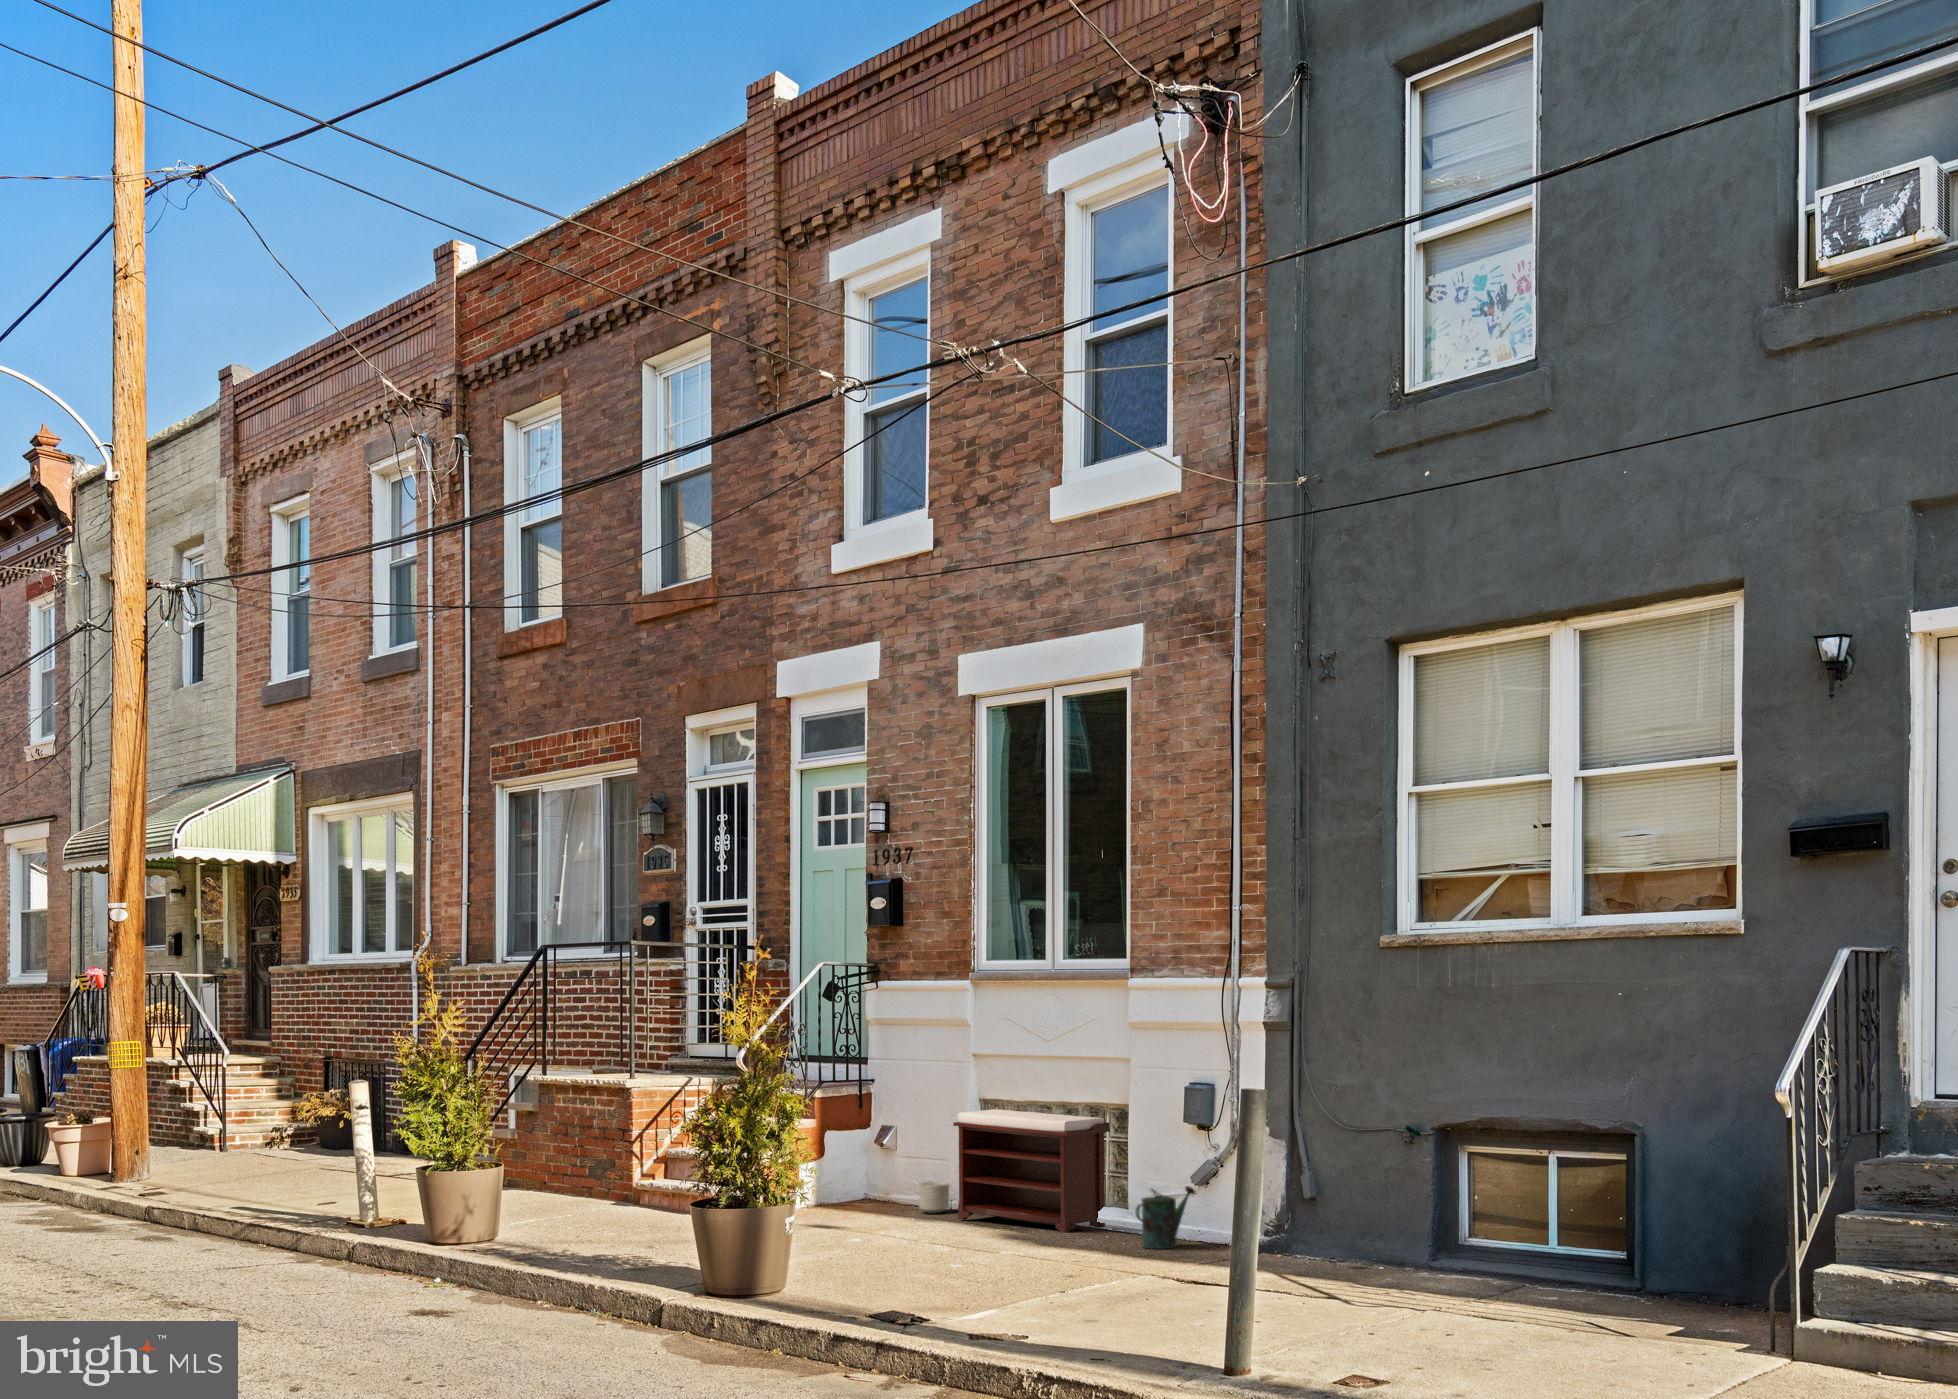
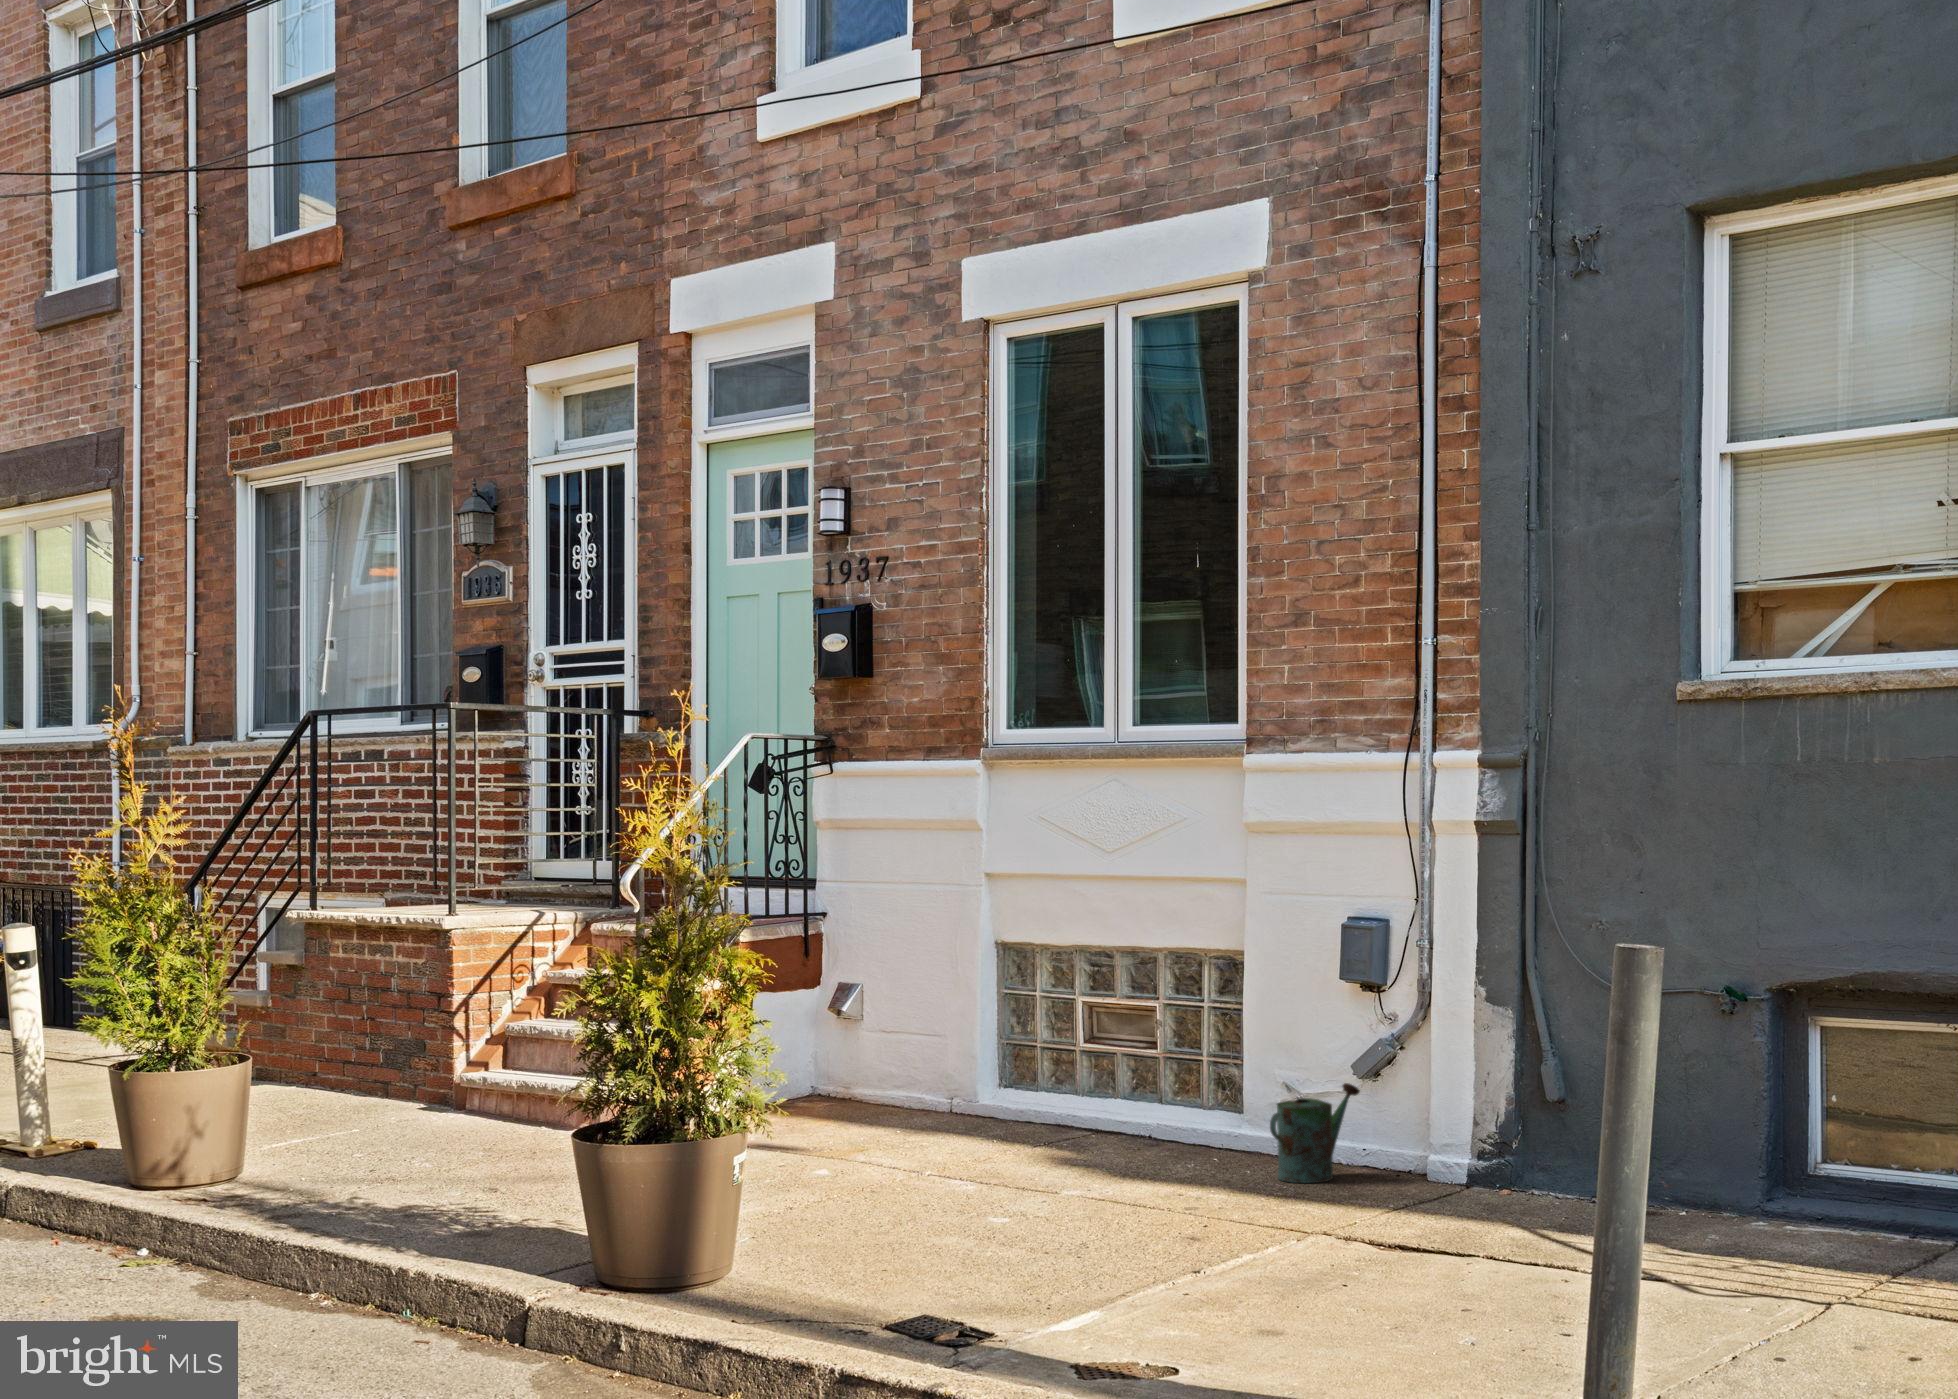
bench: present [953,1109,1110,1233] -> none [961,961,1212,1155]
planter: present [919,1182,949,1213] -> none [905,1071,951,1120]

